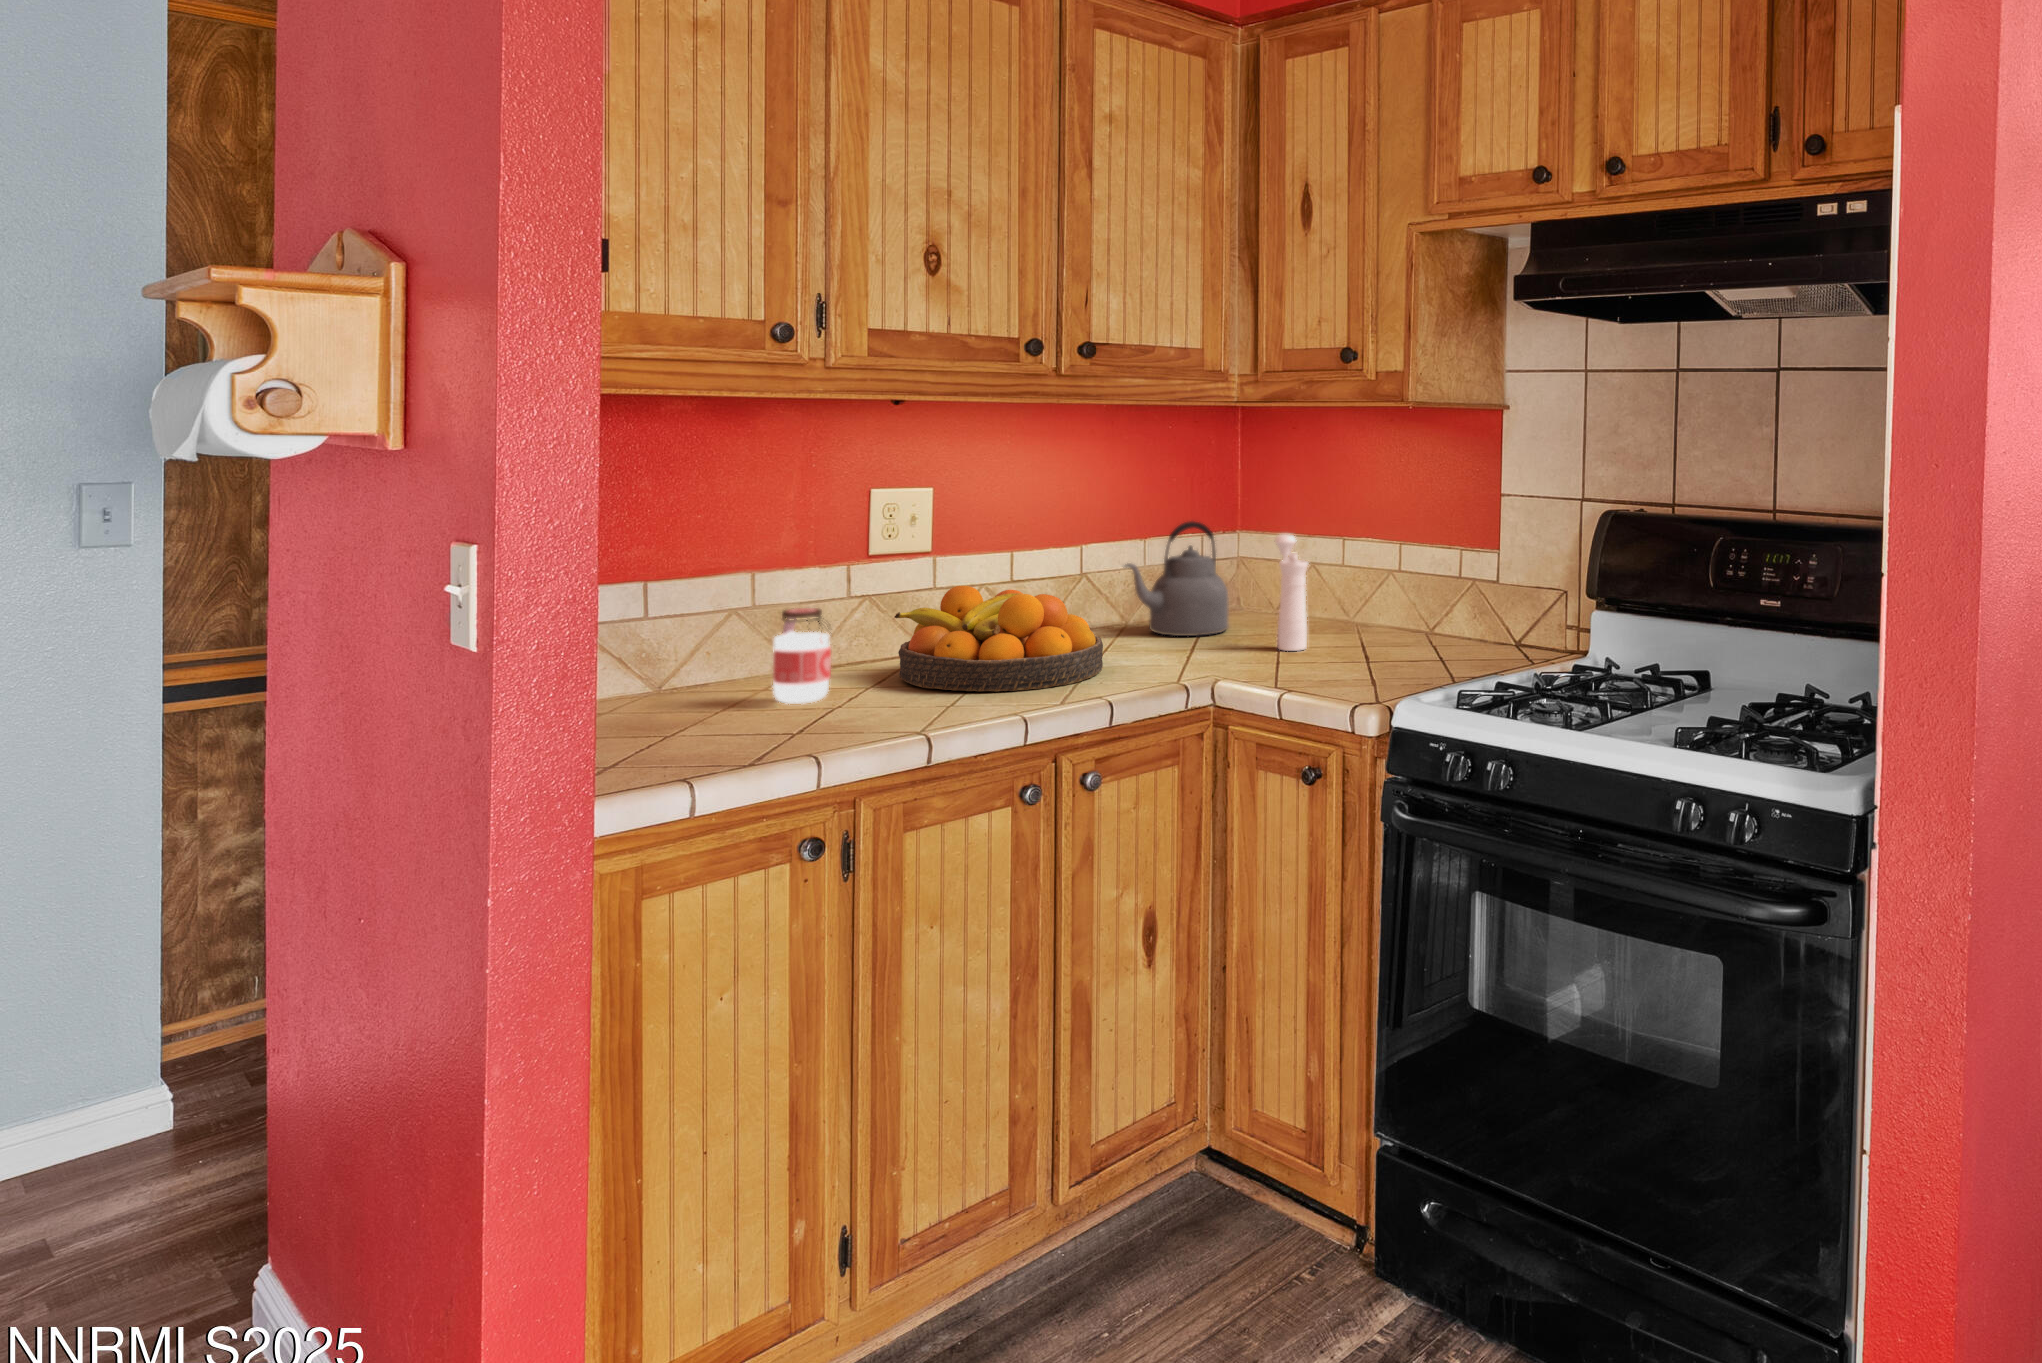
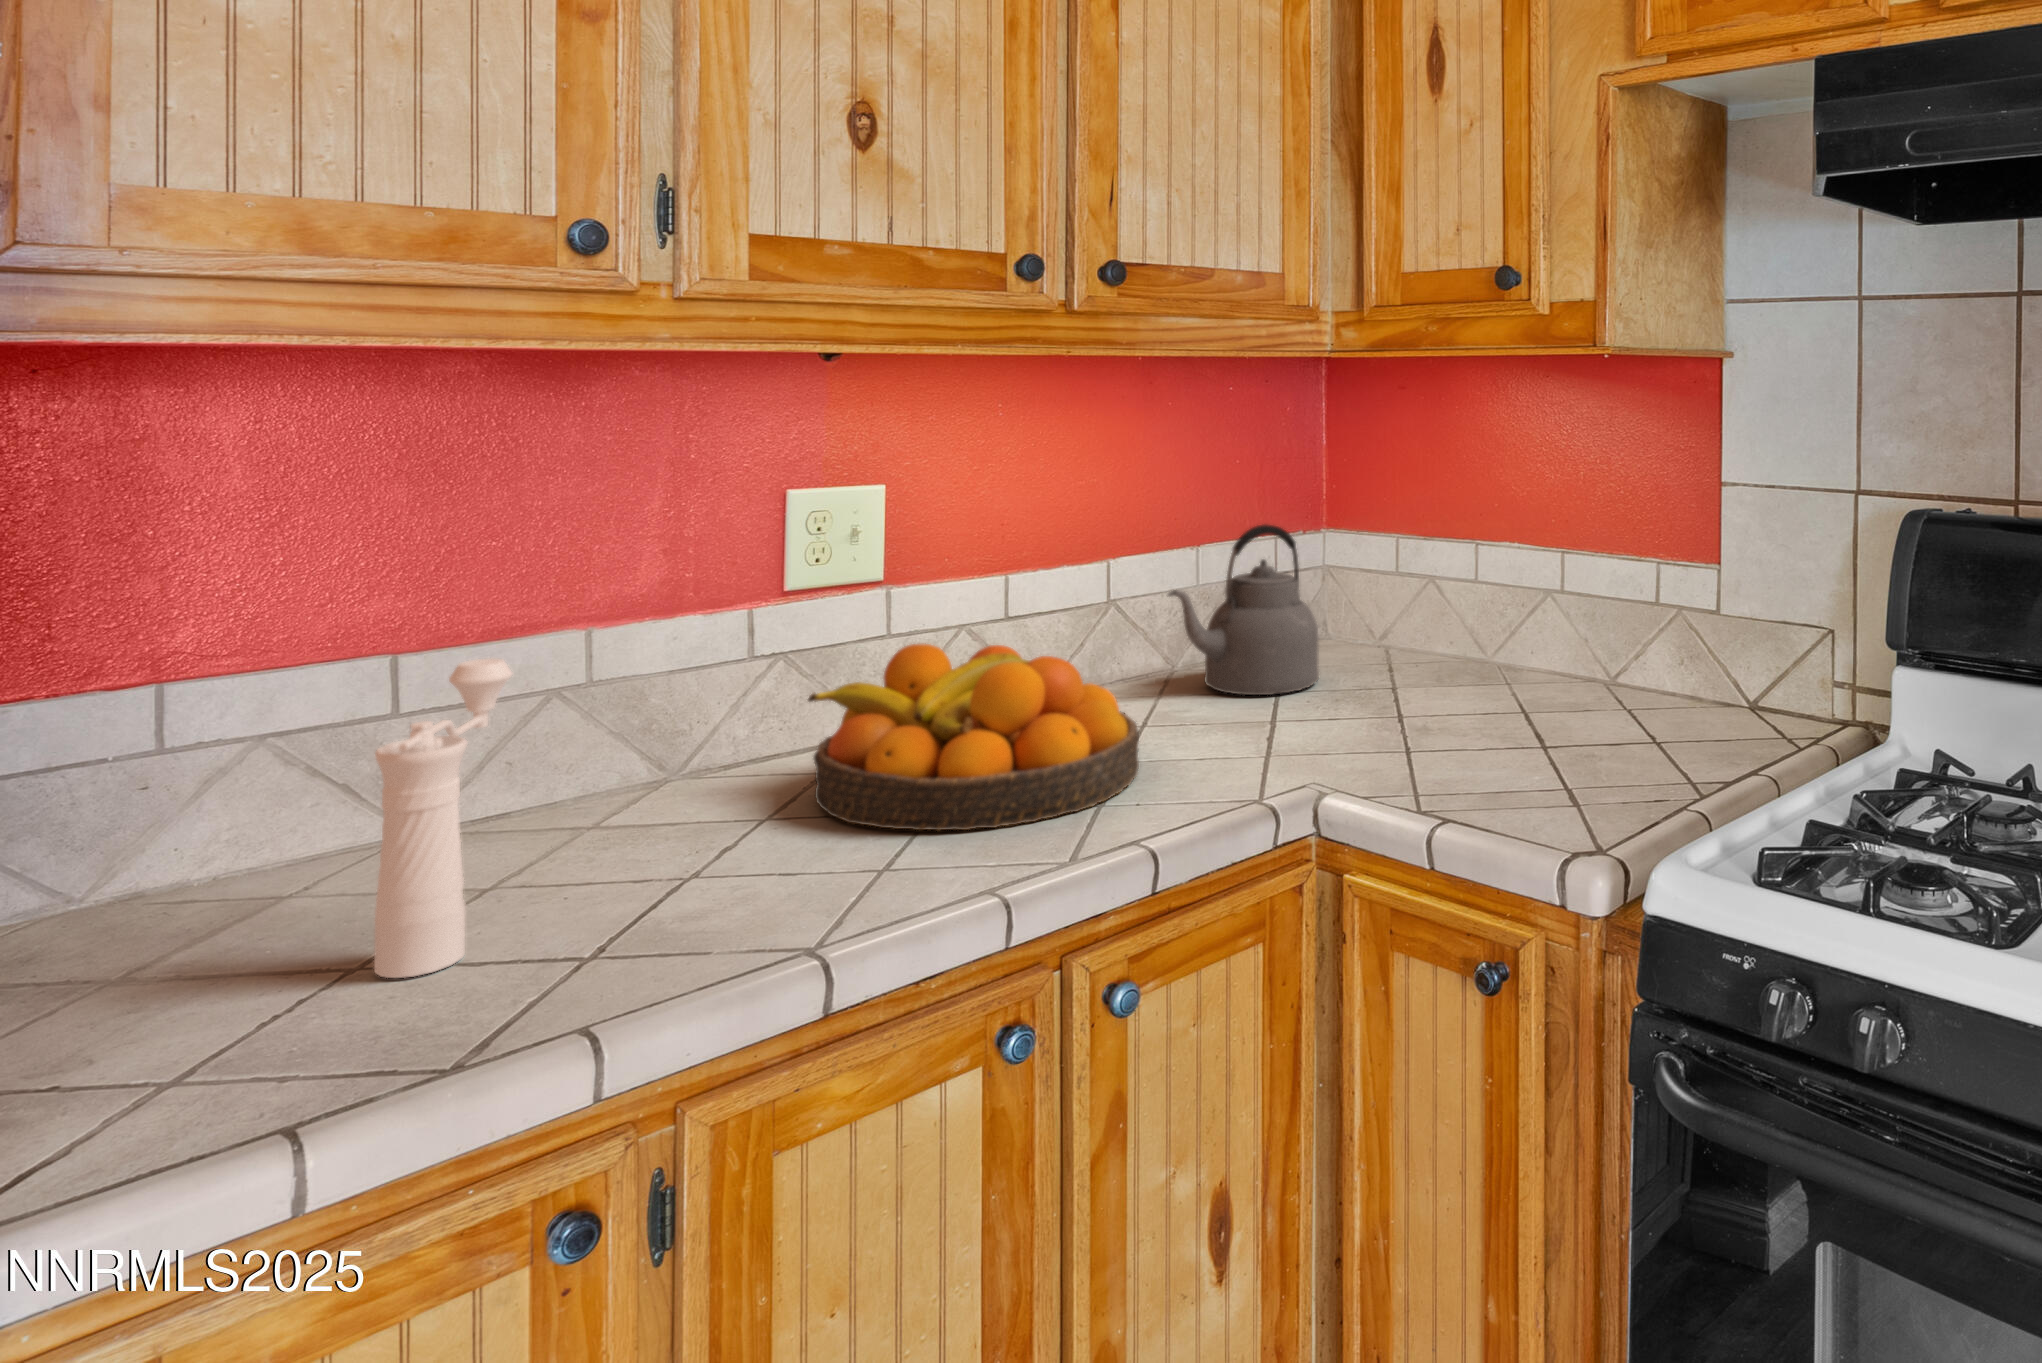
pepper mill: present [1275,534,1309,651] -> present [374,658,512,978]
jar: present [773,608,831,704] -> none [584,700,688,872]

